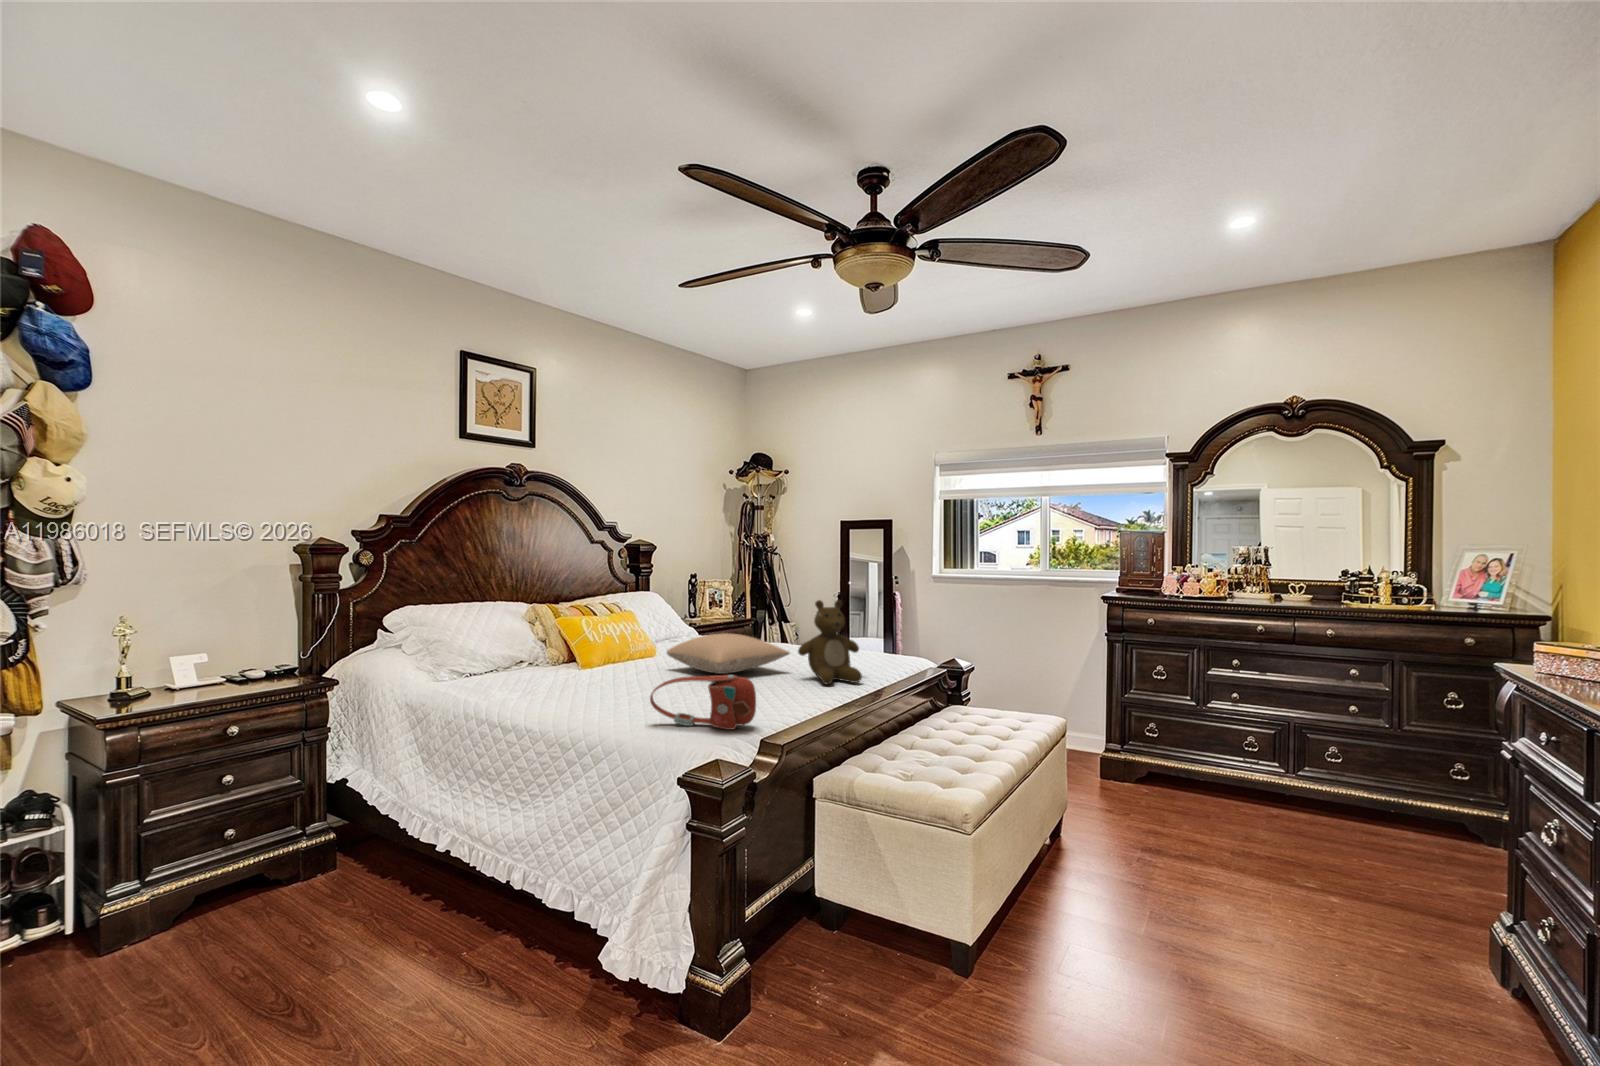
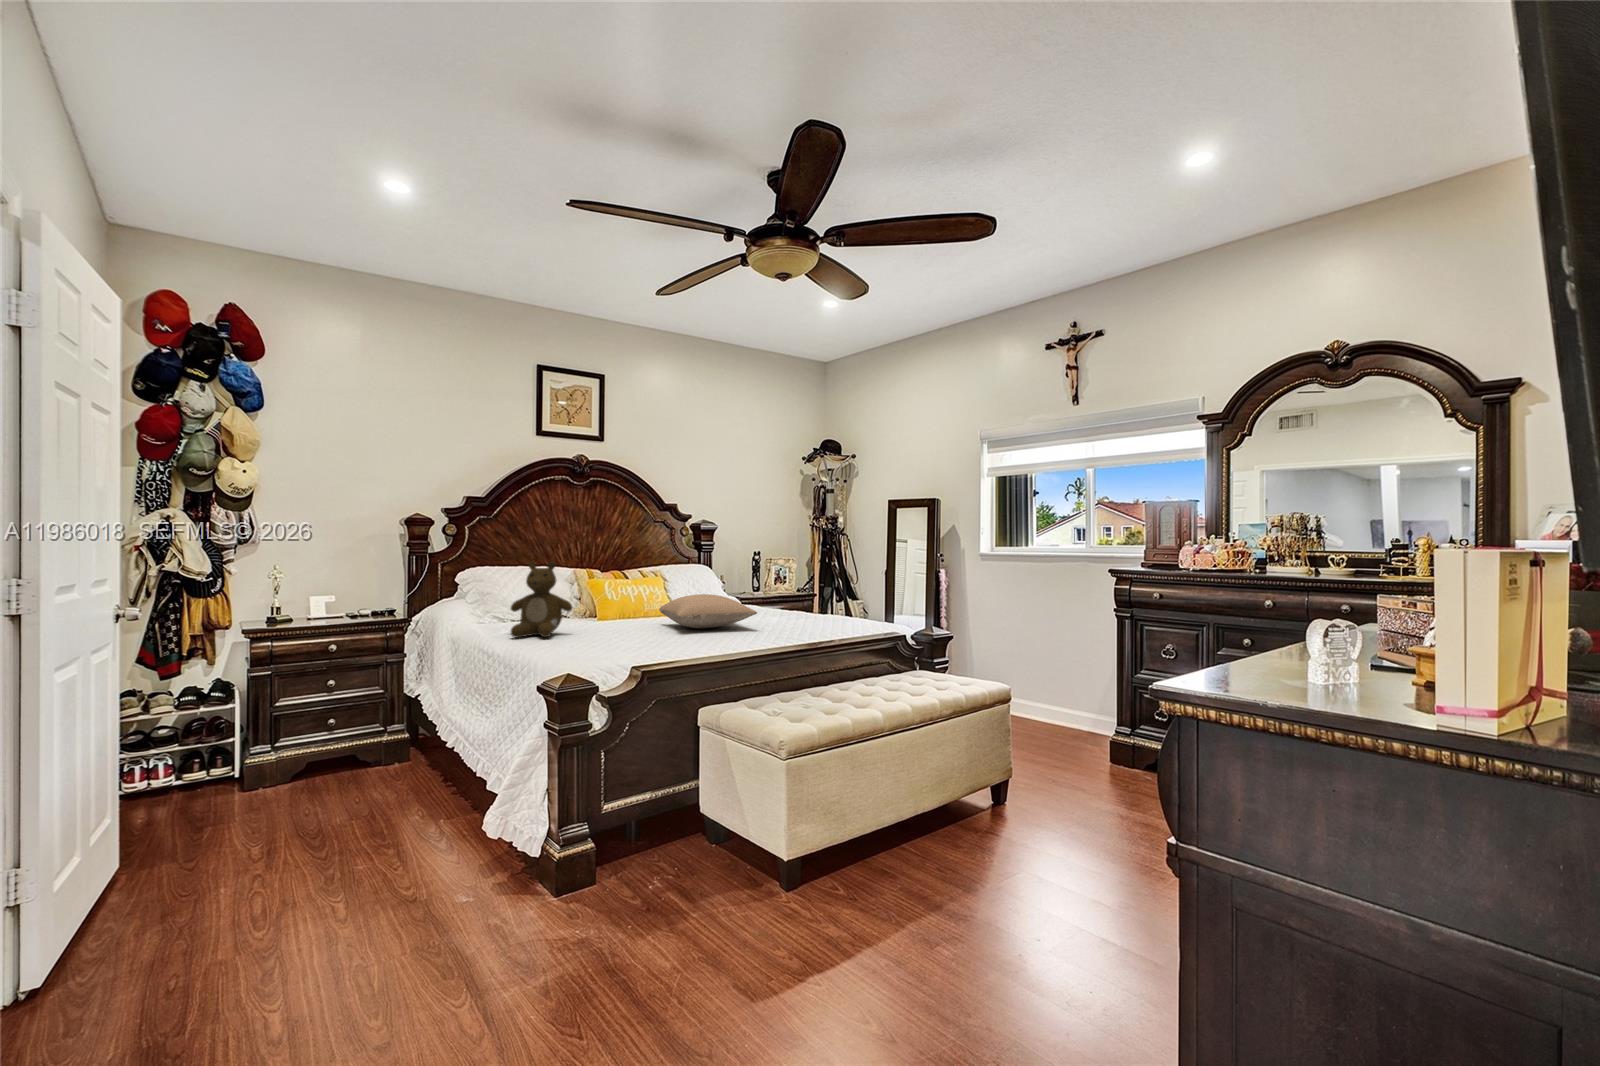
teddy bear: present [798,600,862,685] -> present [511,561,572,638]
handbag: present [650,675,756,730] -> none [567,614,644,660]

